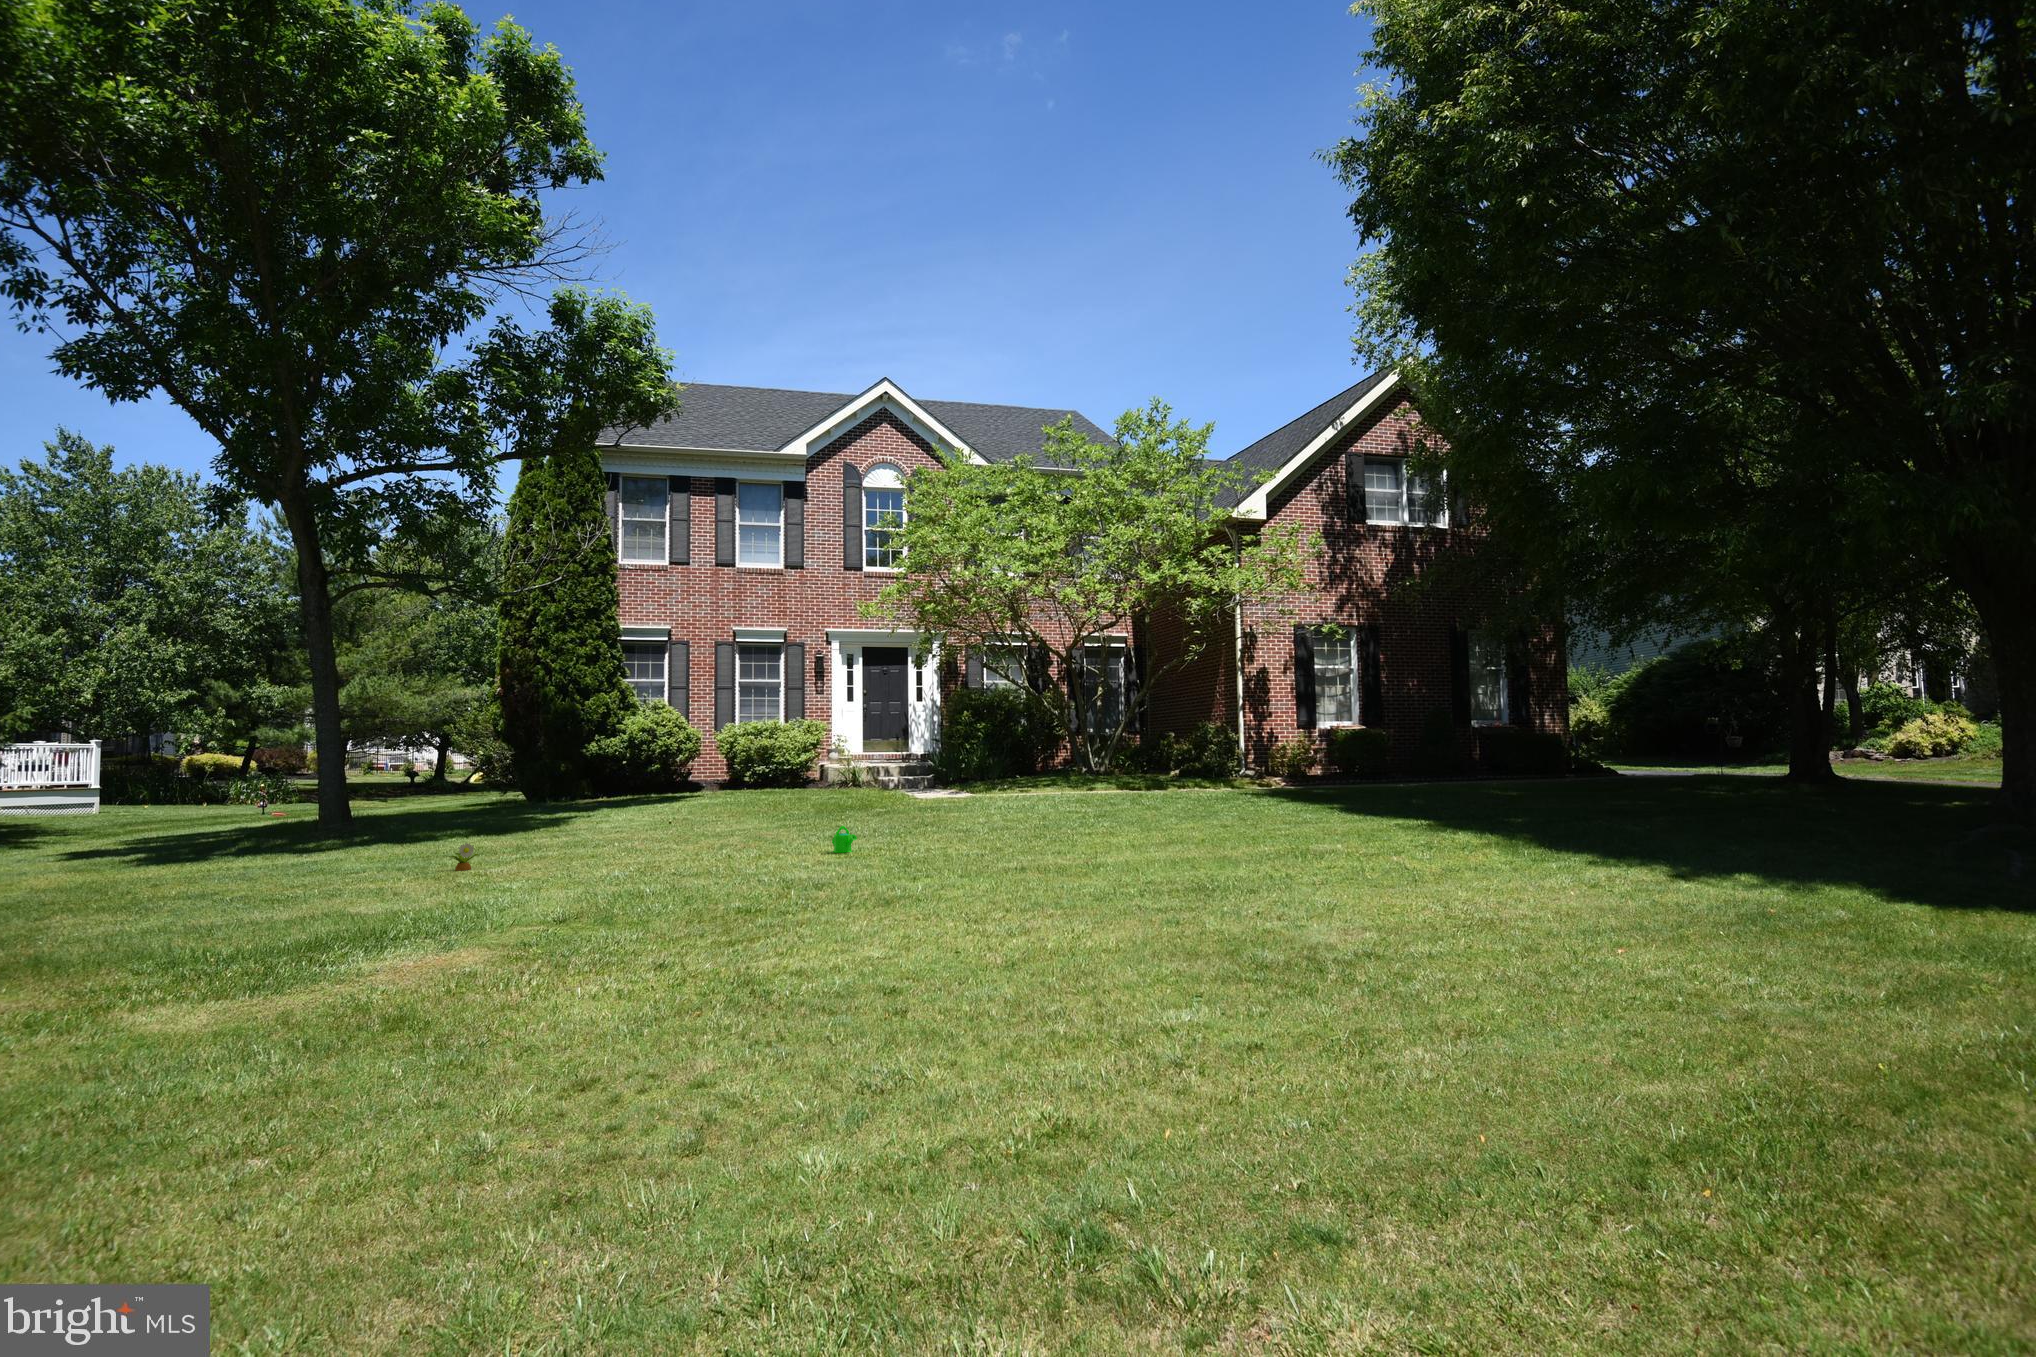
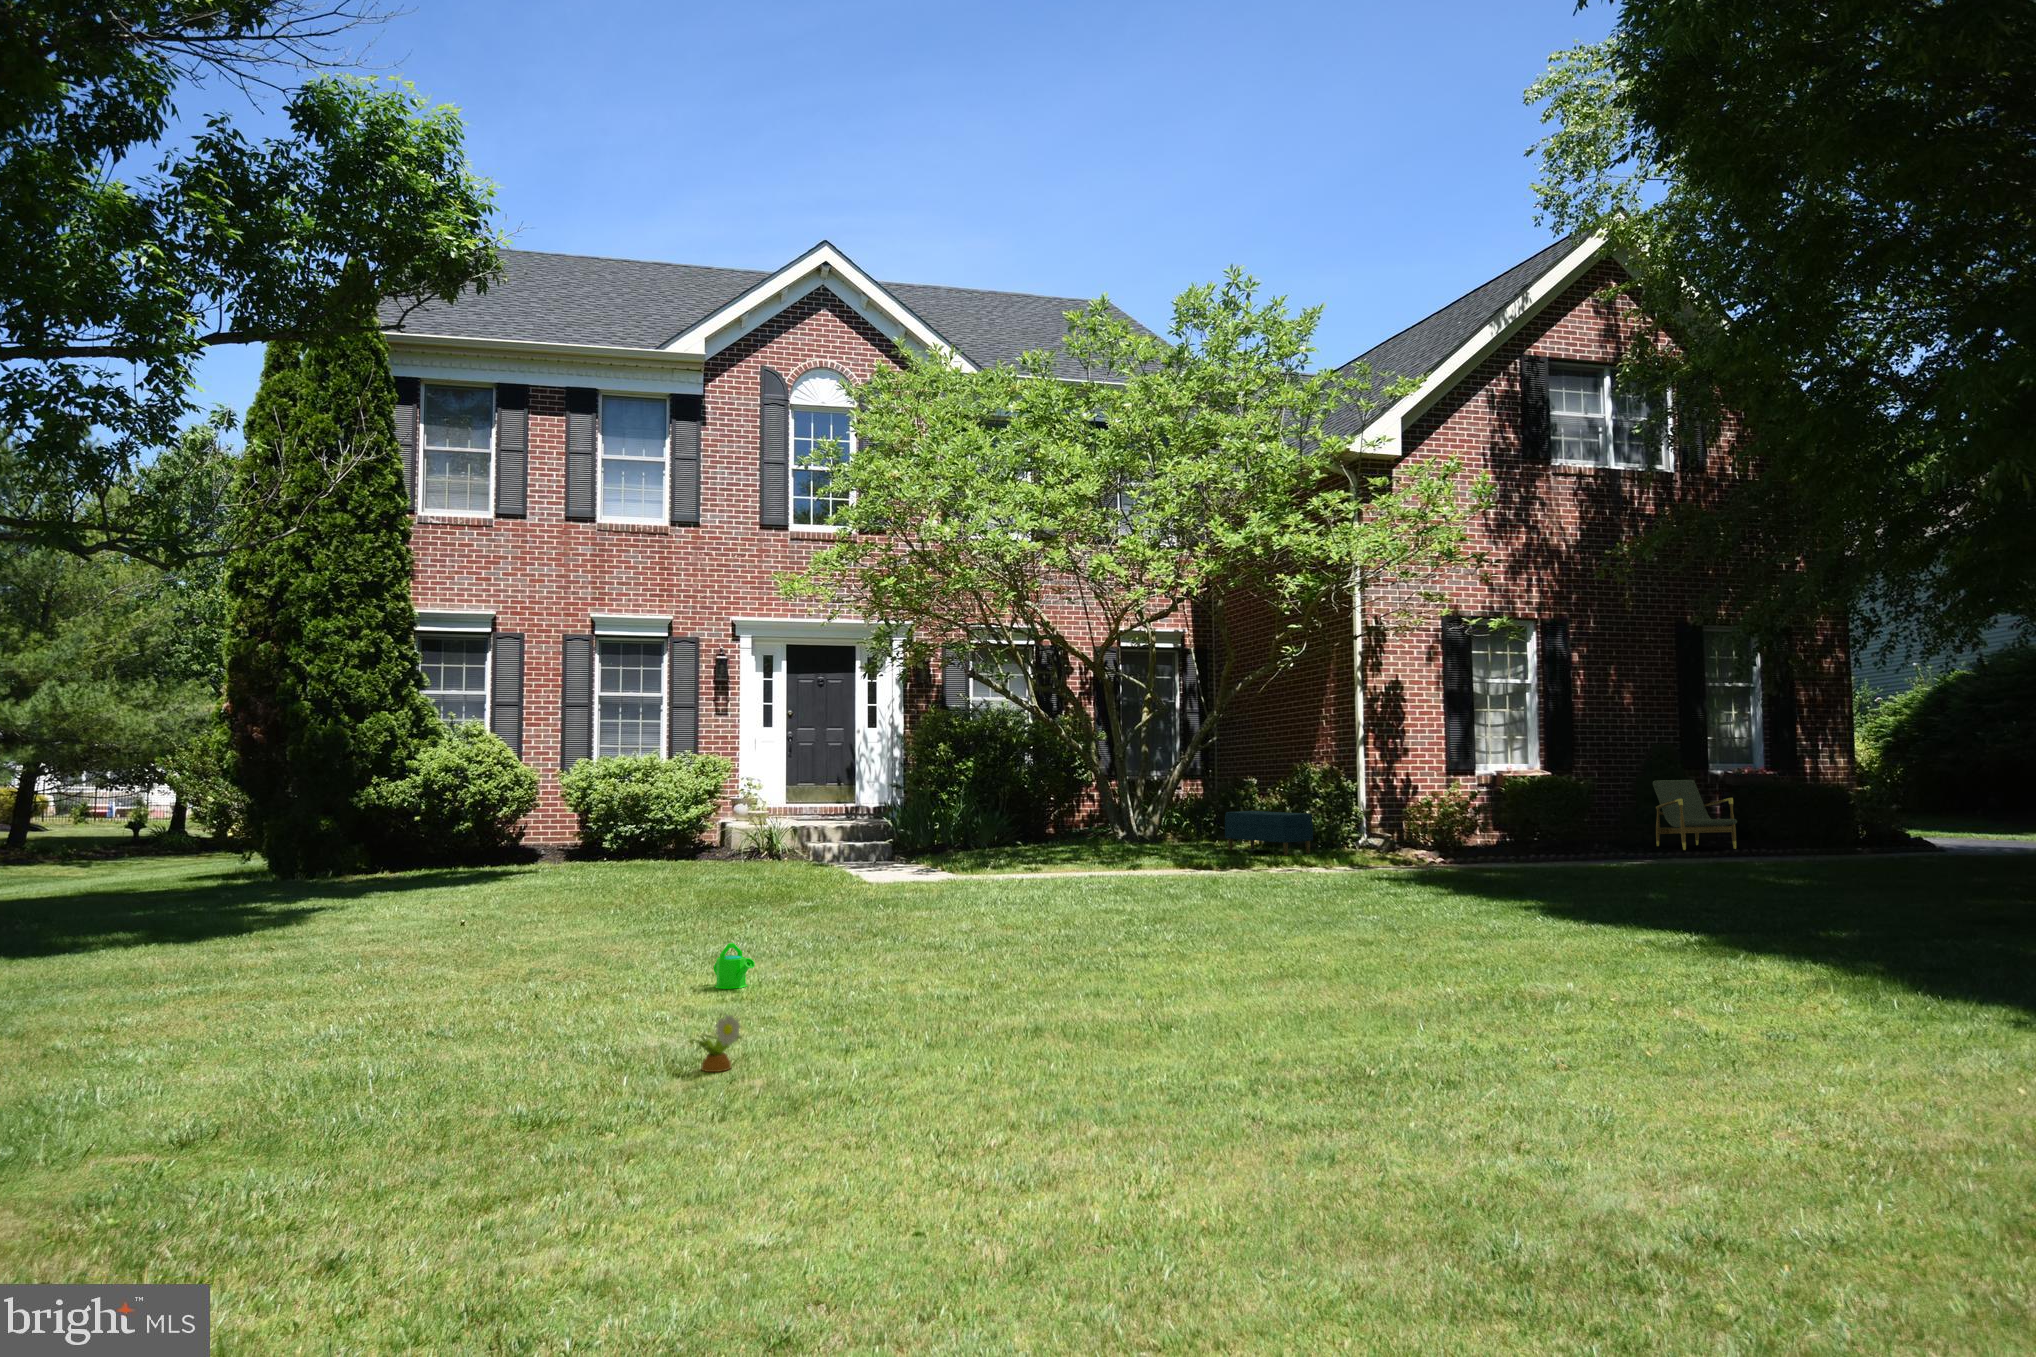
lounge chair: none [1434,732,1488,778] -> present [1653,780,1737,850]
bench: none [1152,754,1209,783] -> present [1225,811,1313,855]
decorative plant: present [449,843,479,871] -> present [688,1014,742,1072]

